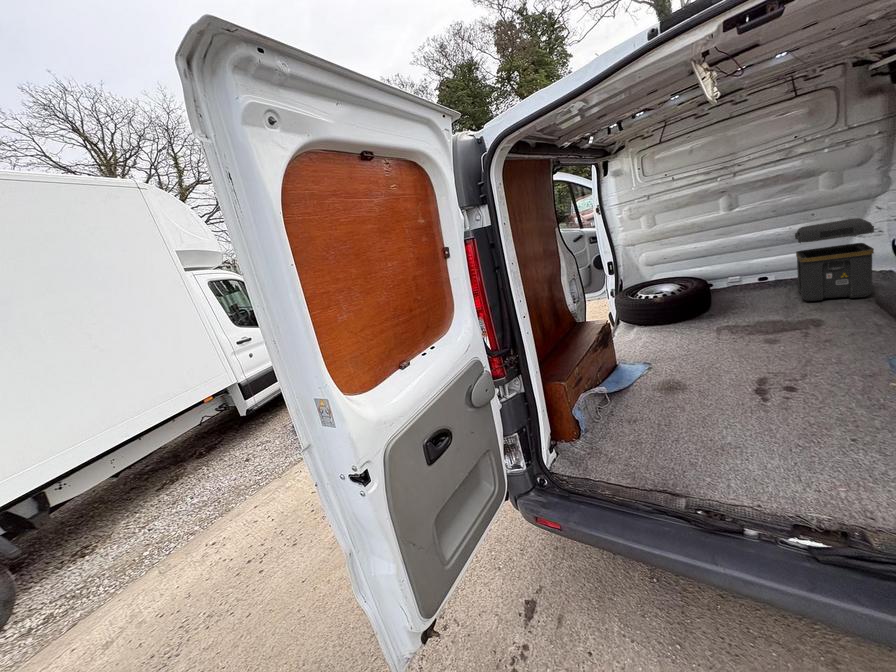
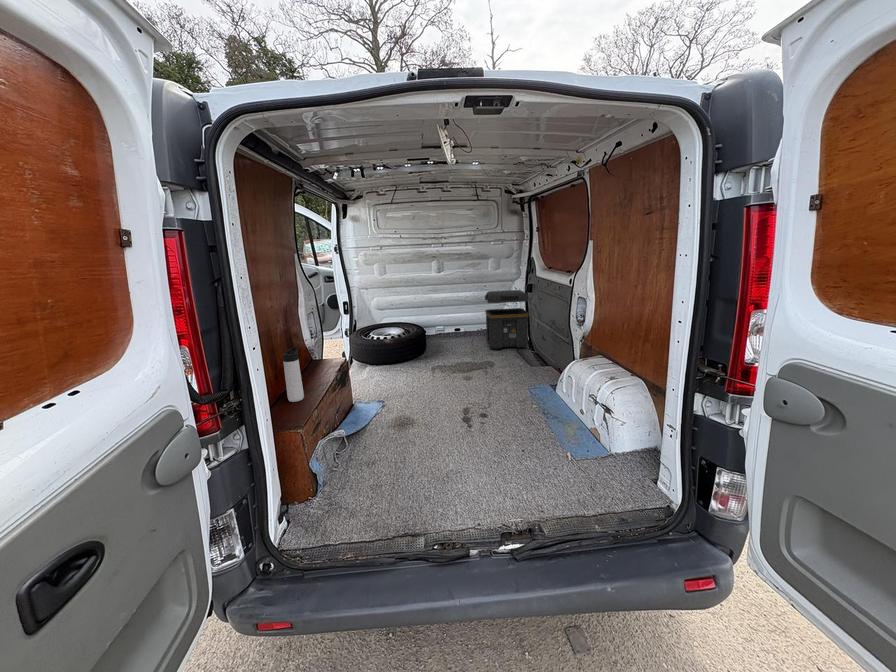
thermos bottle: none [549,312,568,359] -> present [283,347,304,402]

